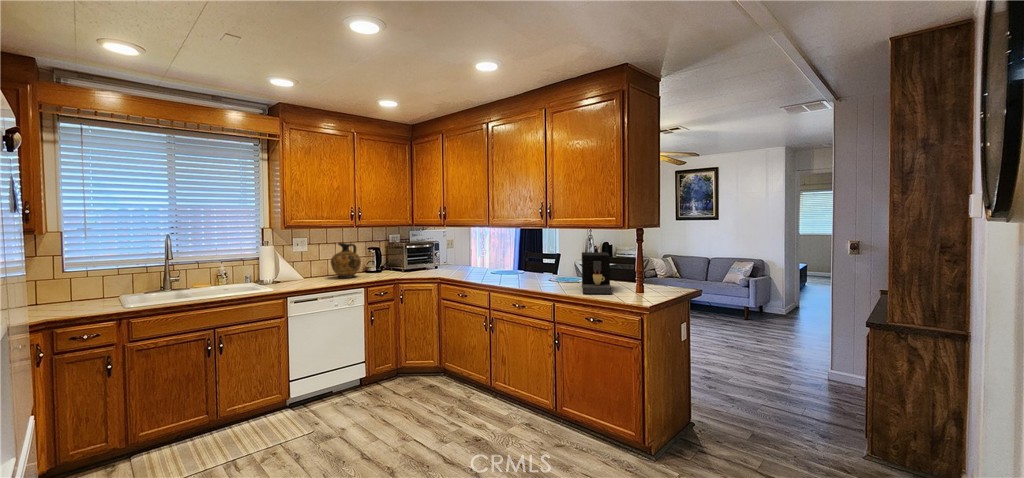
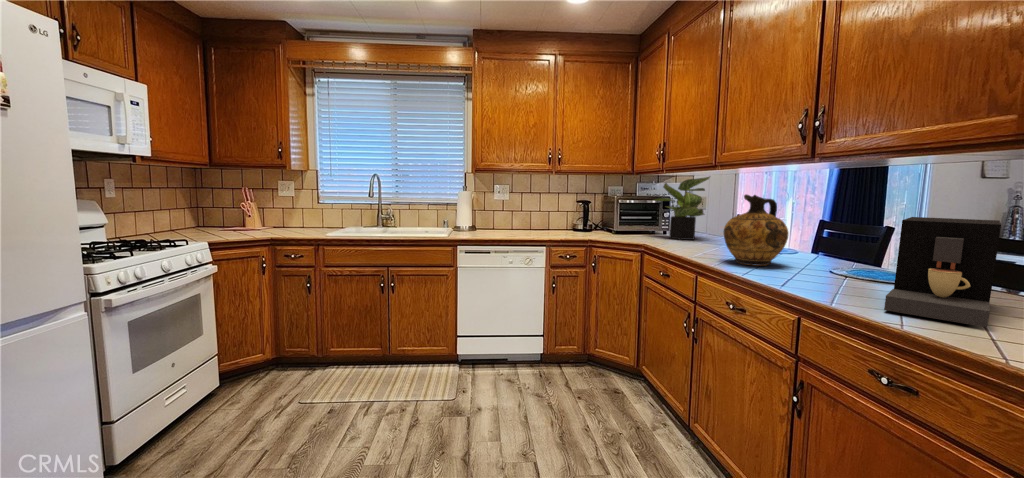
potted plant: none [430,228,474,271] -> present [653,177,710,240]
ceramic jug: present [331,243,361,278] -> present [724,194,788,266]

